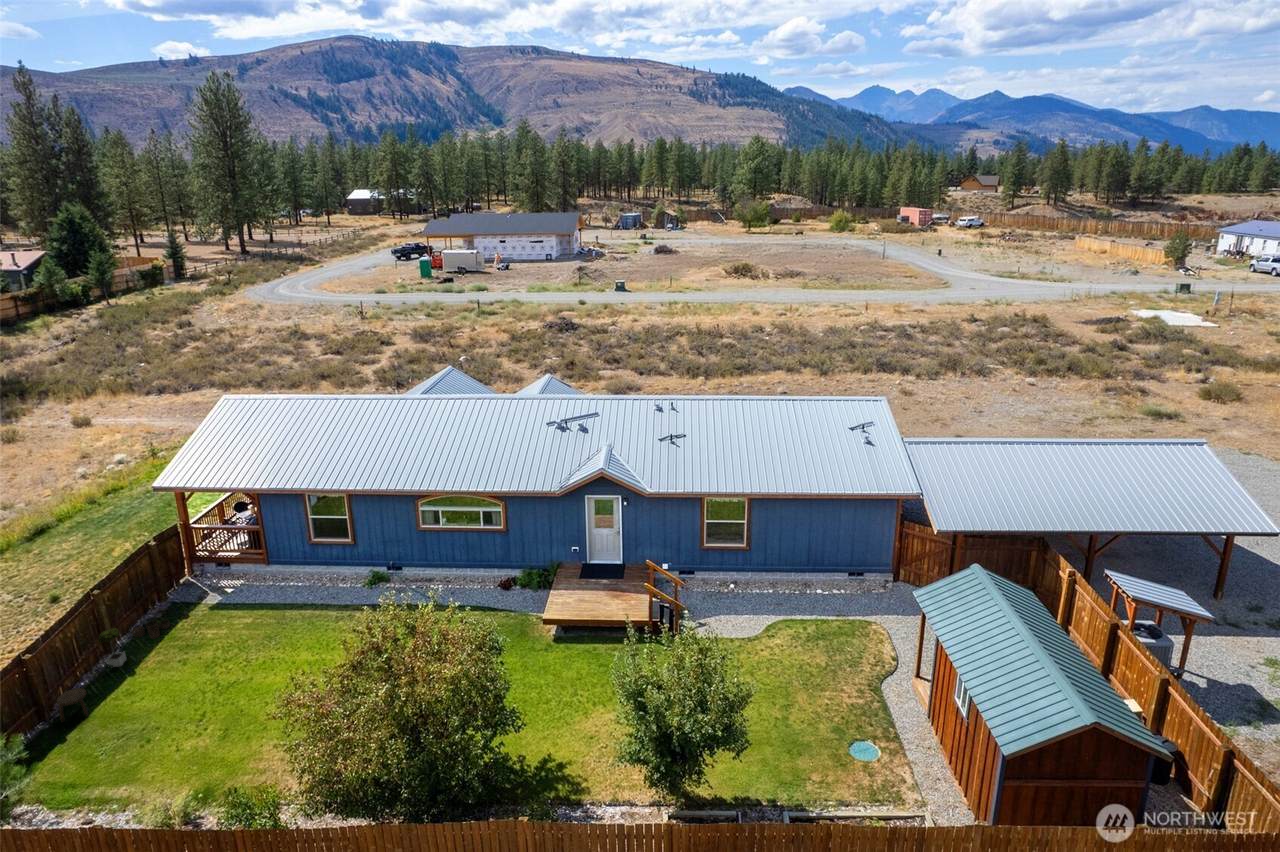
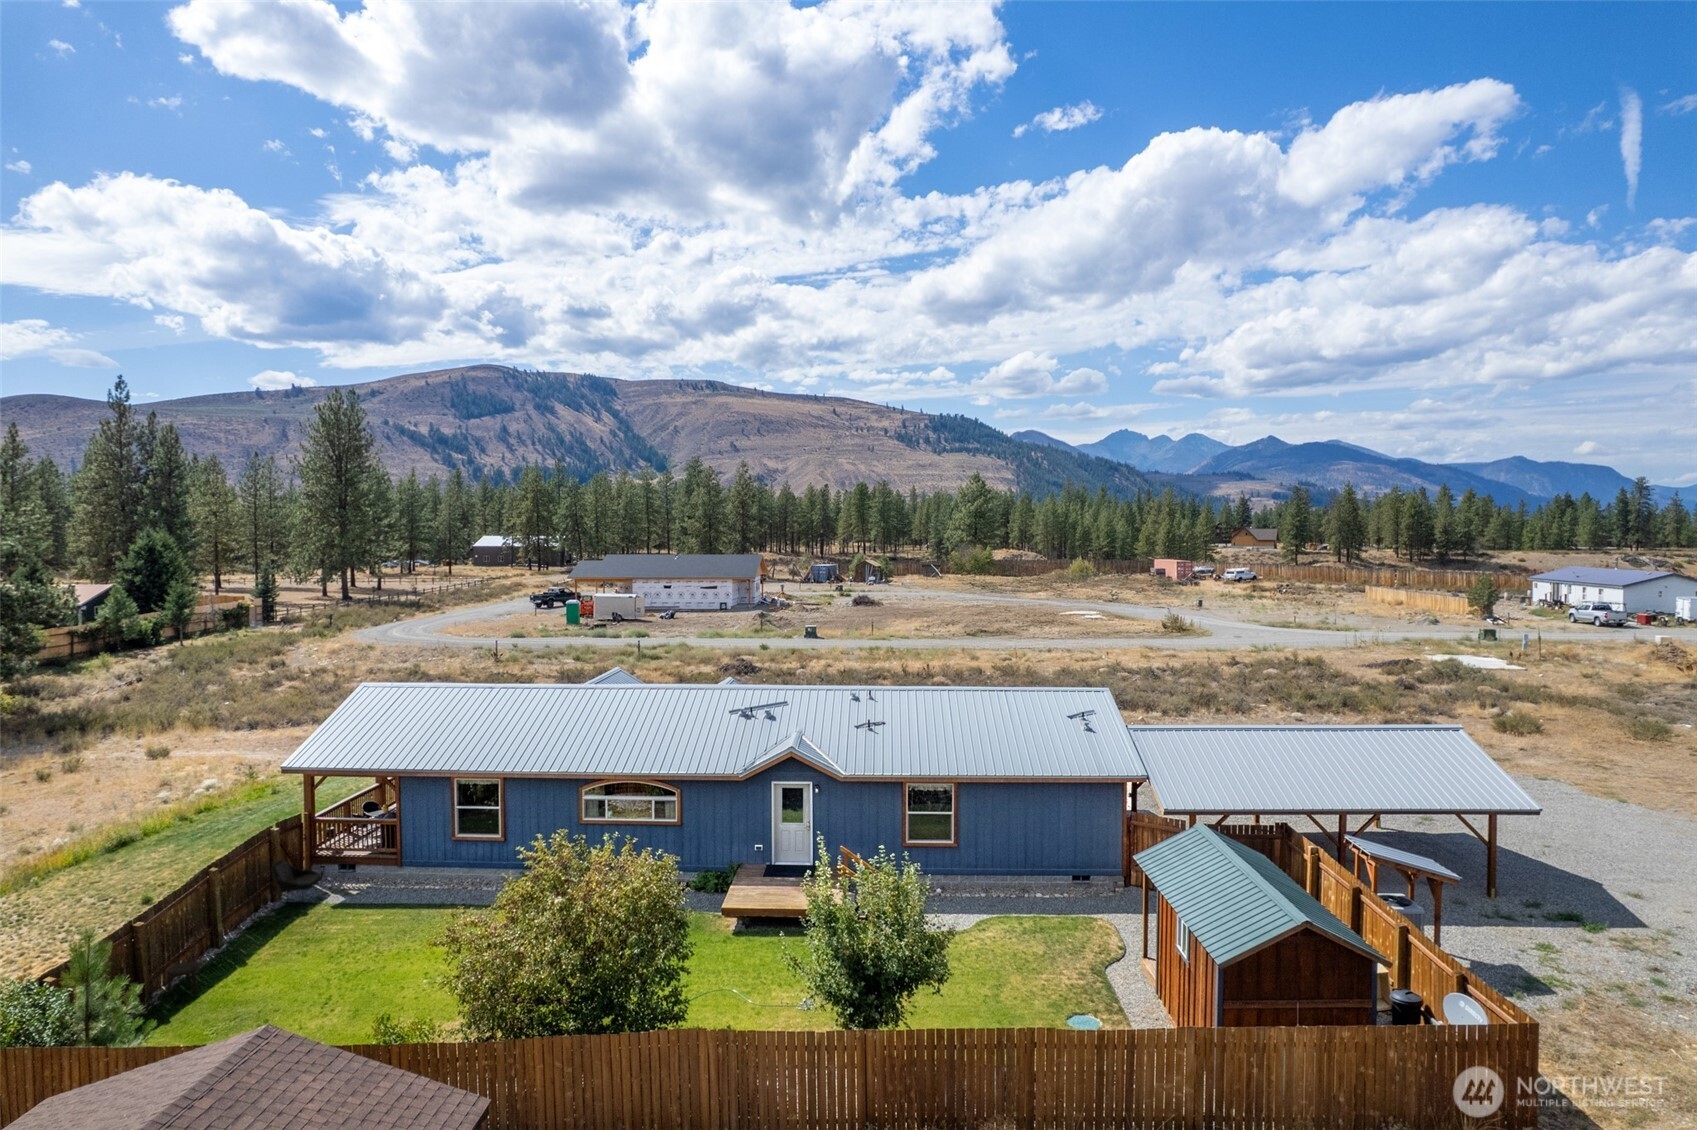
lounge chair: none [154,566,202,609] -> present [272,860,321,907]
woven basket: present [132,620,170,639] -> none [240,915,284,935]
potted tree: present [98,628,126,667] -> none [212,907,236,957]

